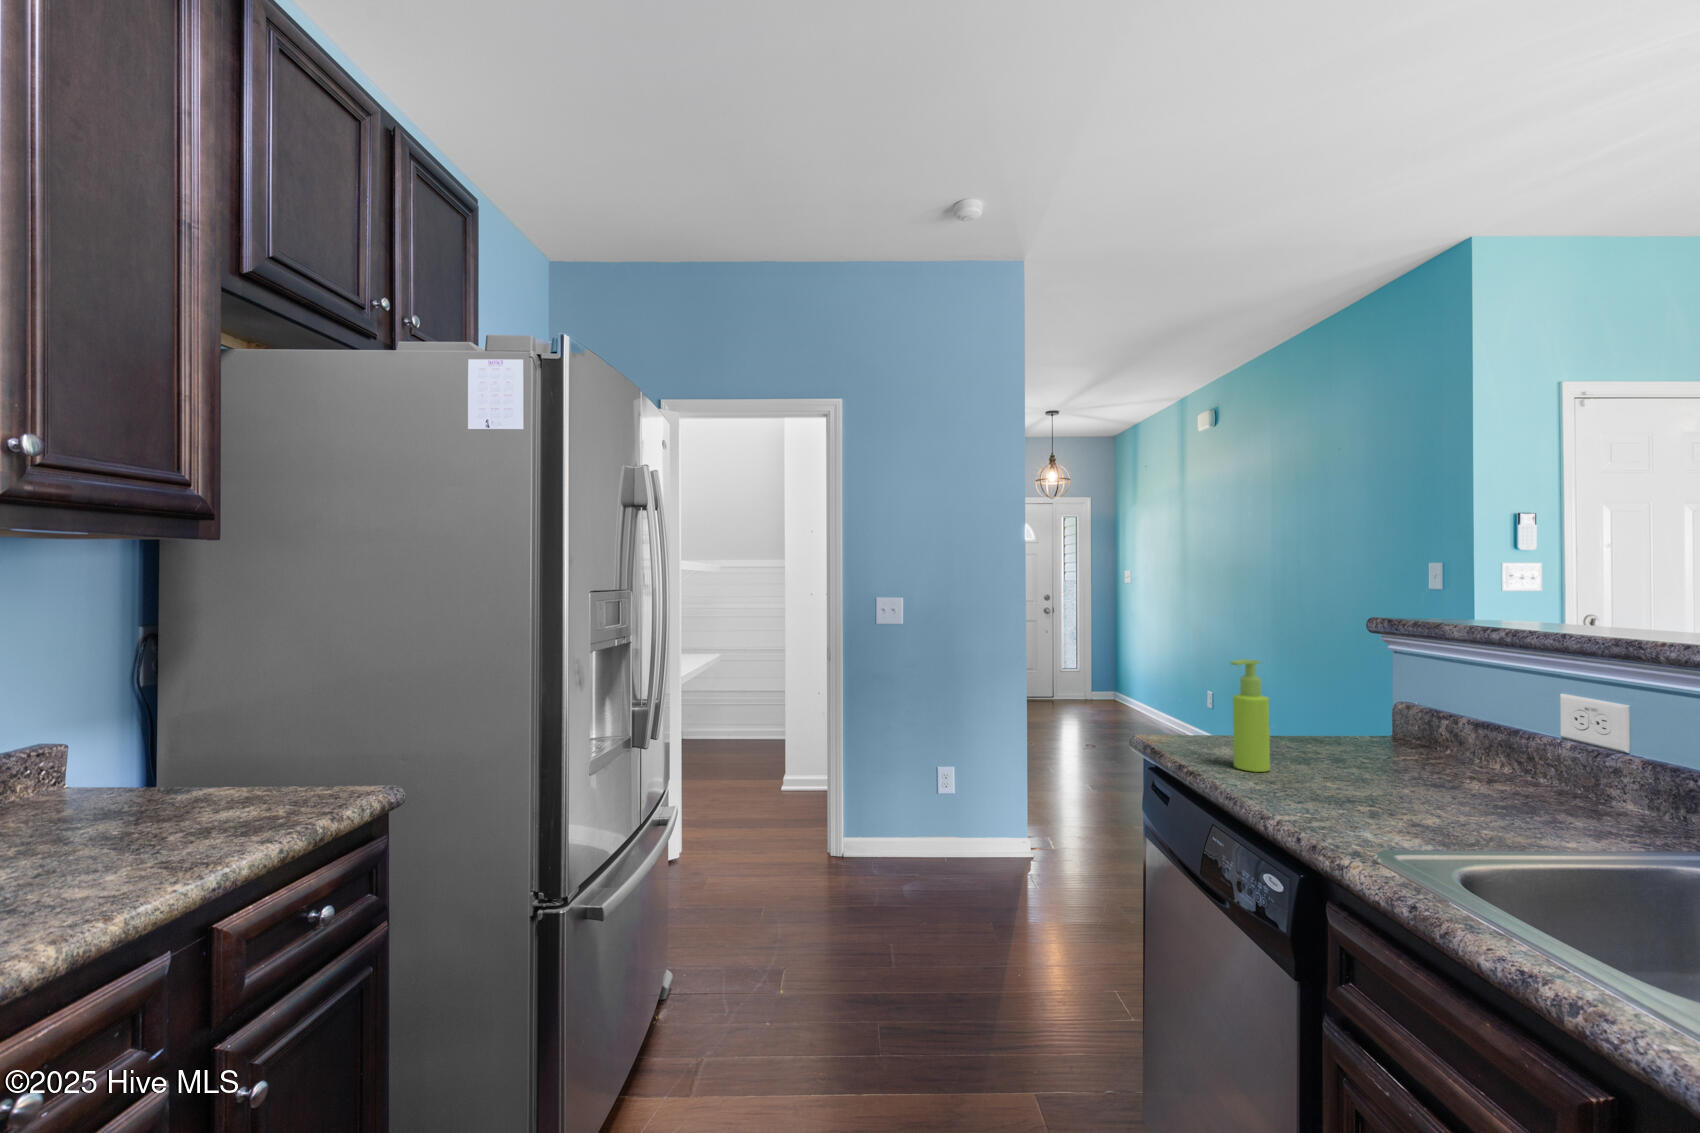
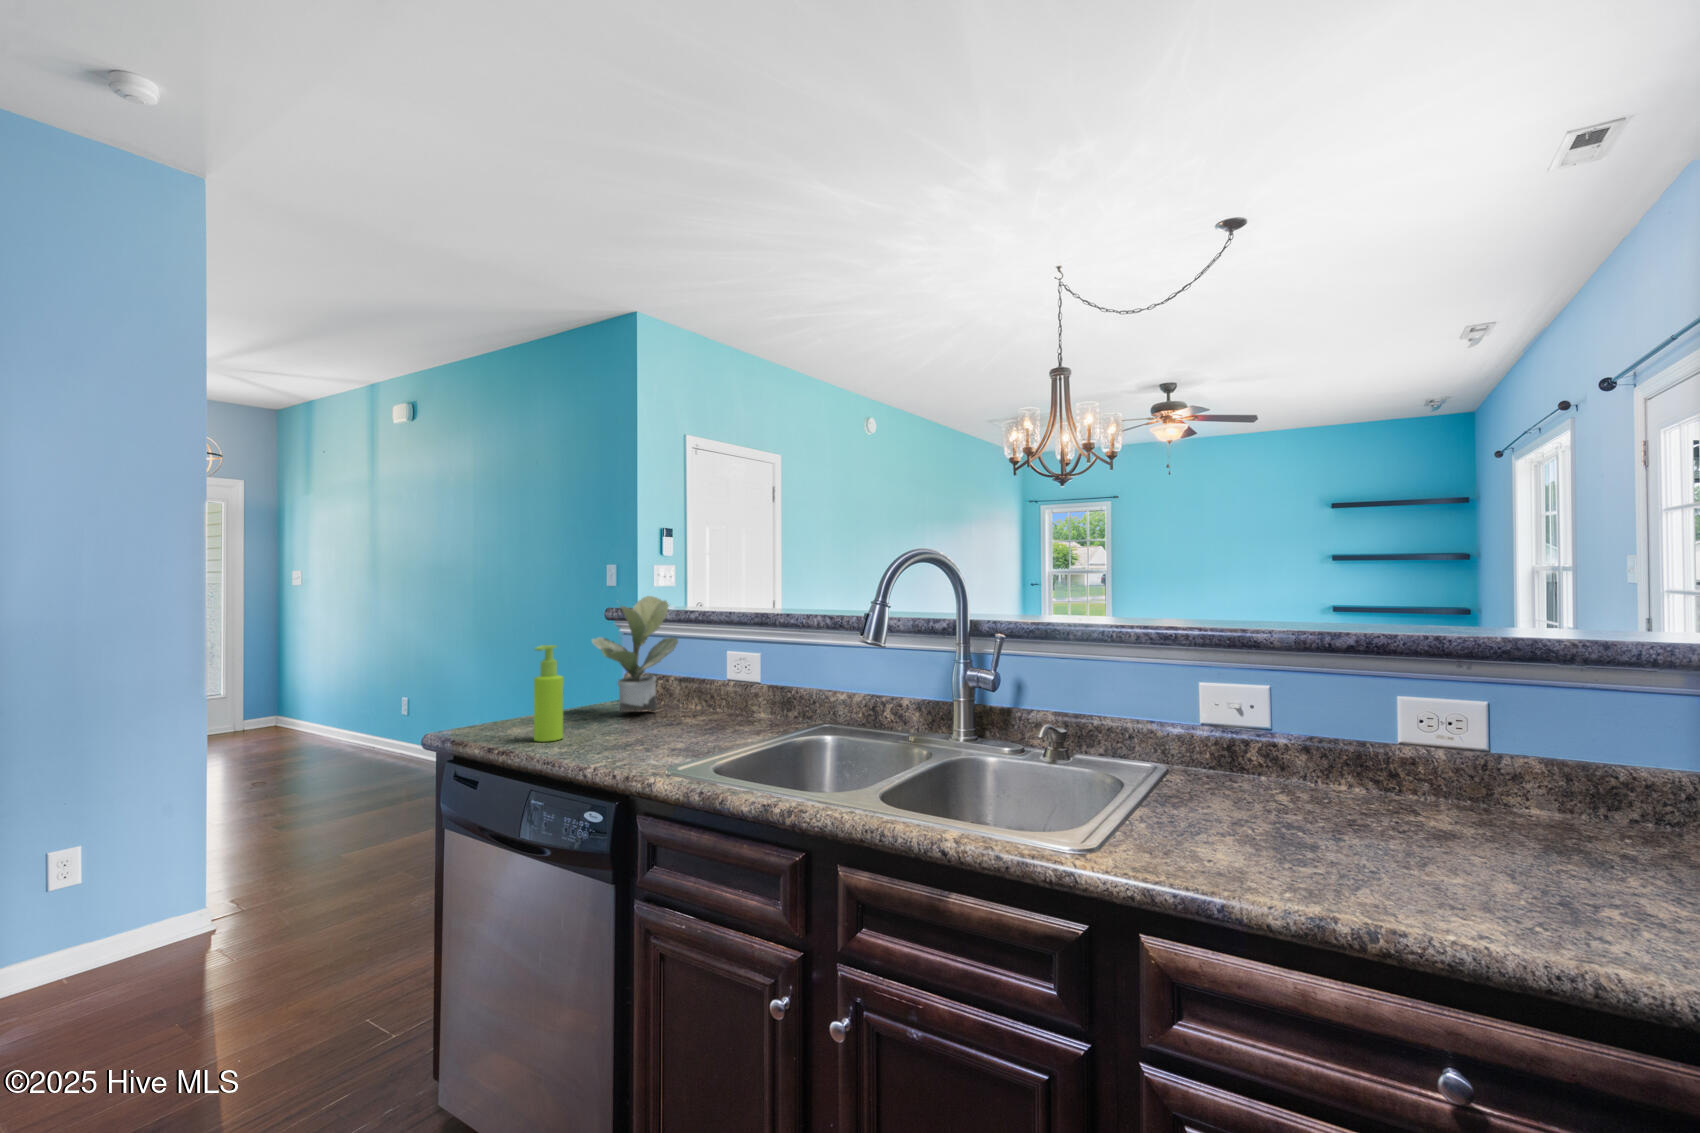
potted plant: none [1328,605,1459,761] -> present [592,596,678,711]

